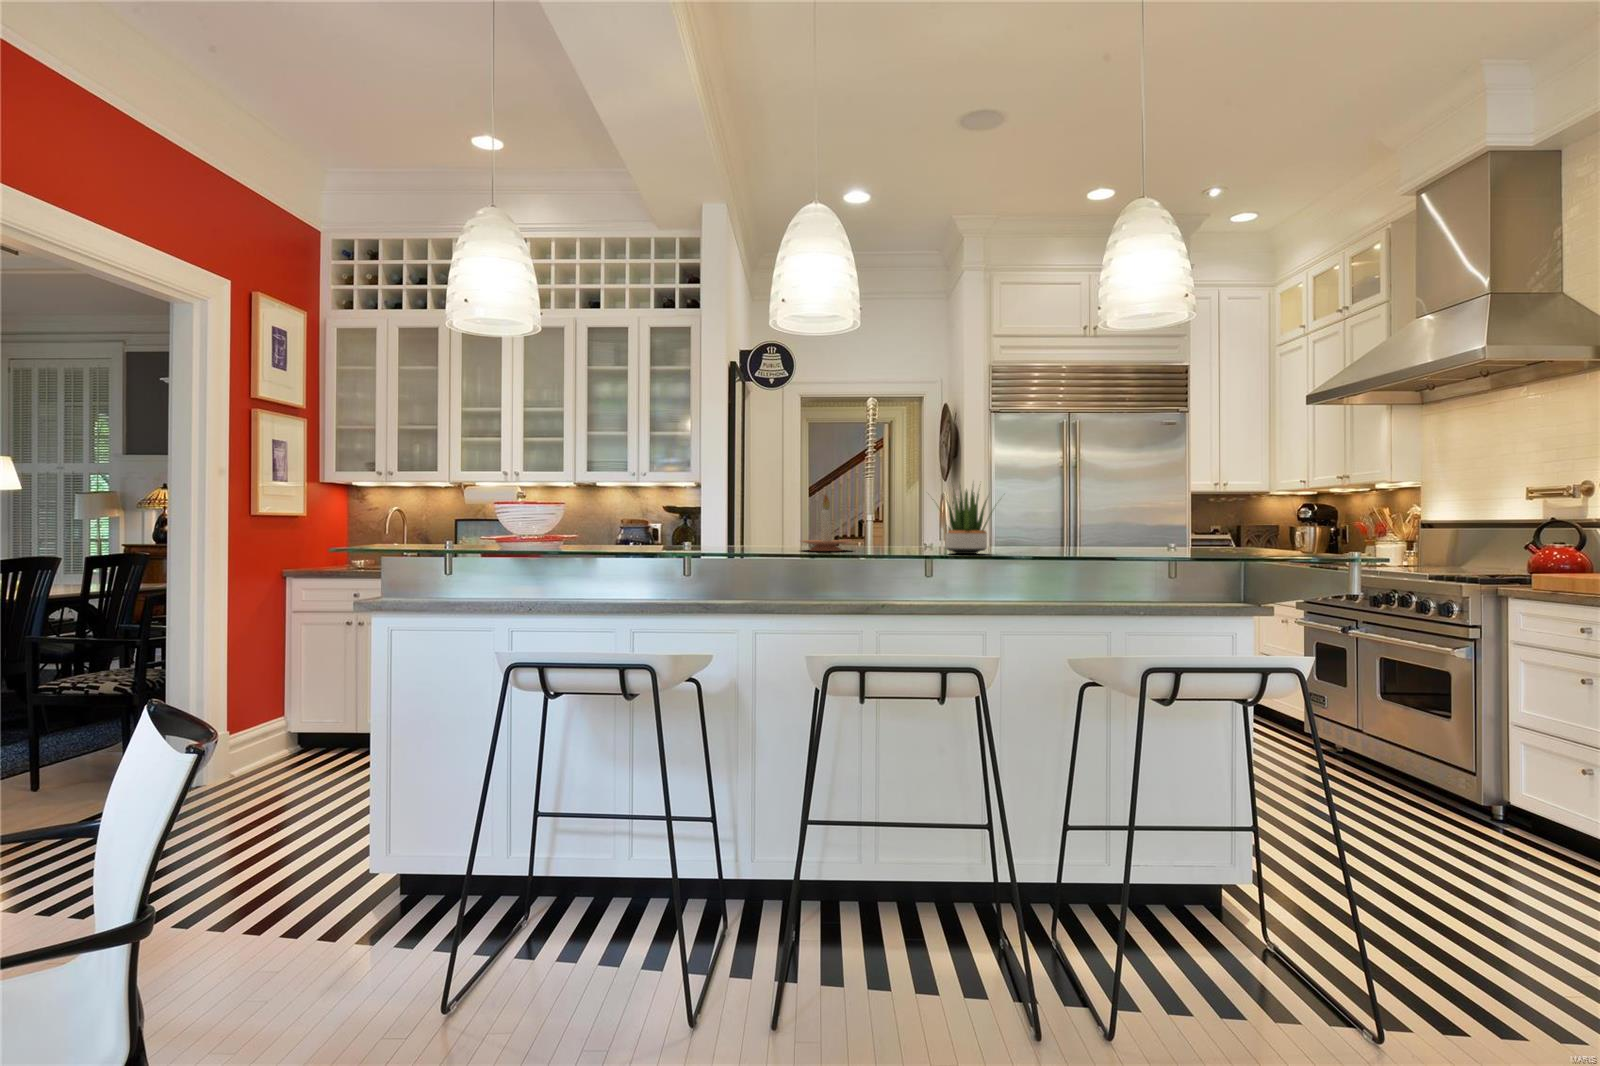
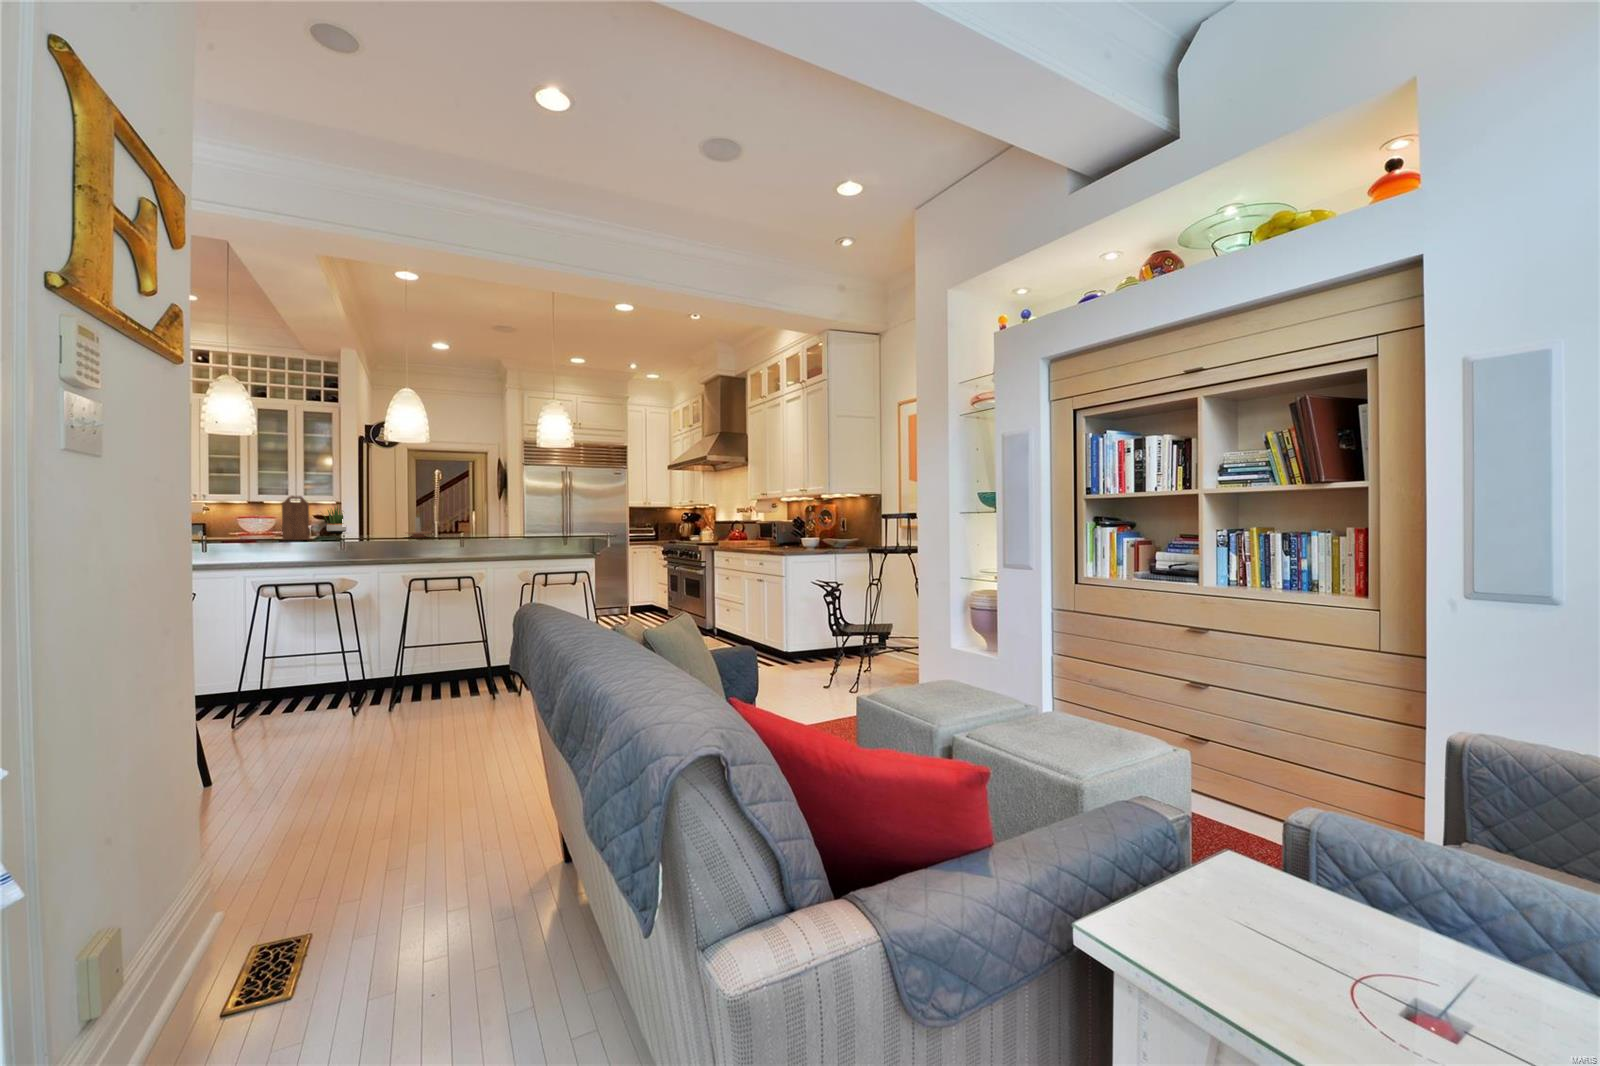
cutting board: none [600,468,642,553] -> present [282,496,310,540]
potted plant: present [932,488,995,554] -> present [327,506,346,533]

